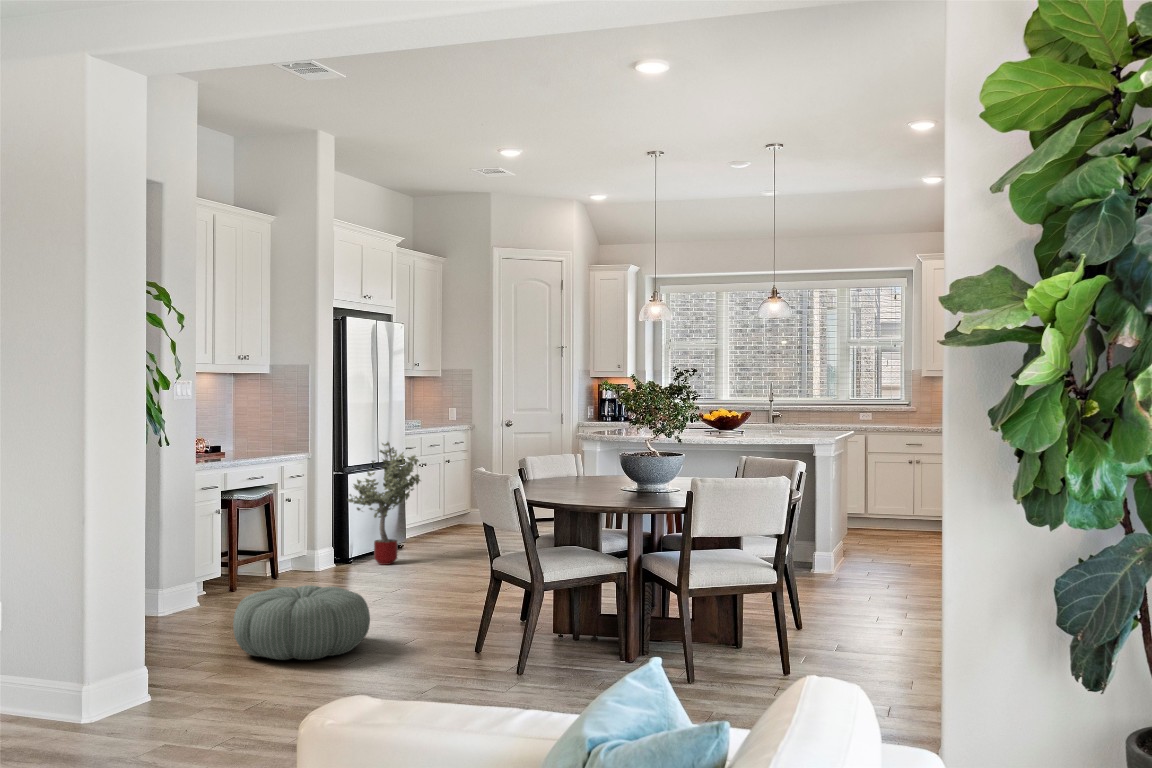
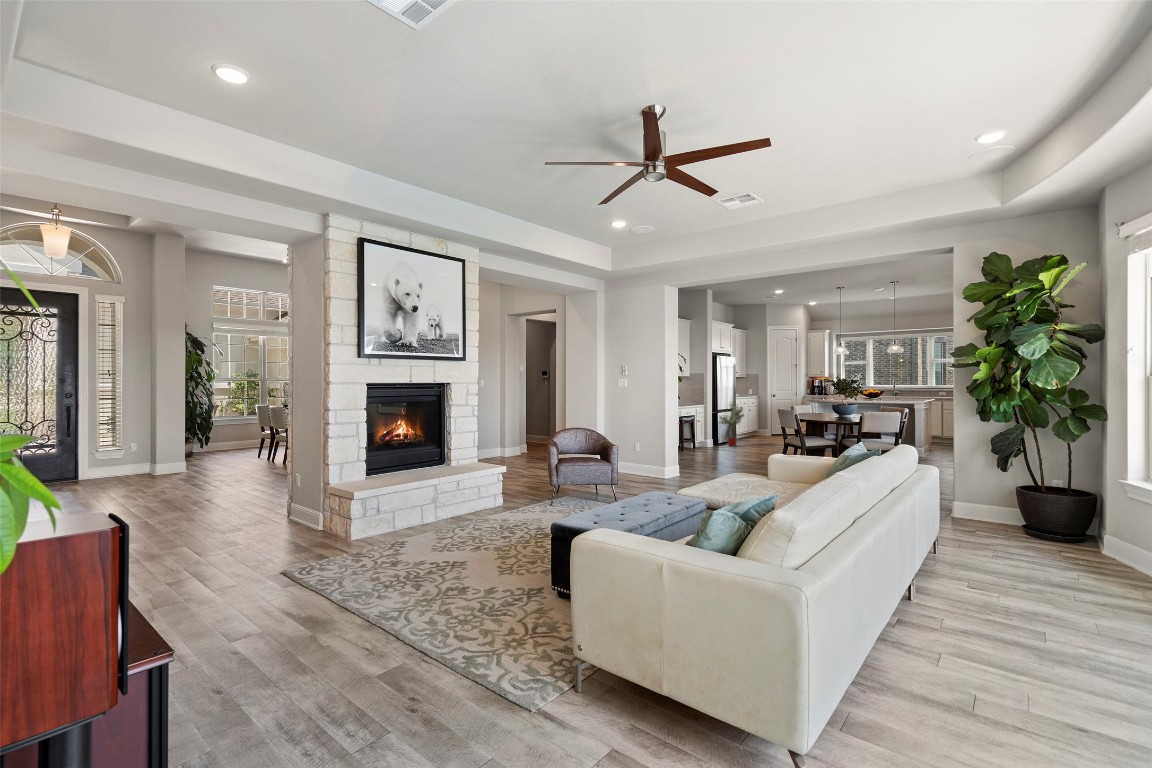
pouf: present [233,585,370,660] -> none [696,447,741,470]

